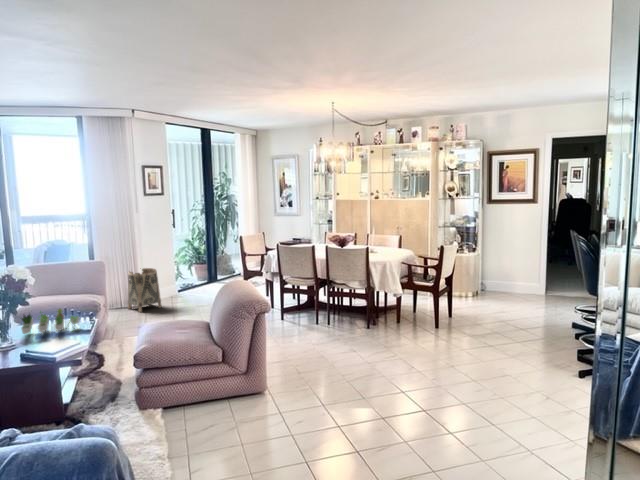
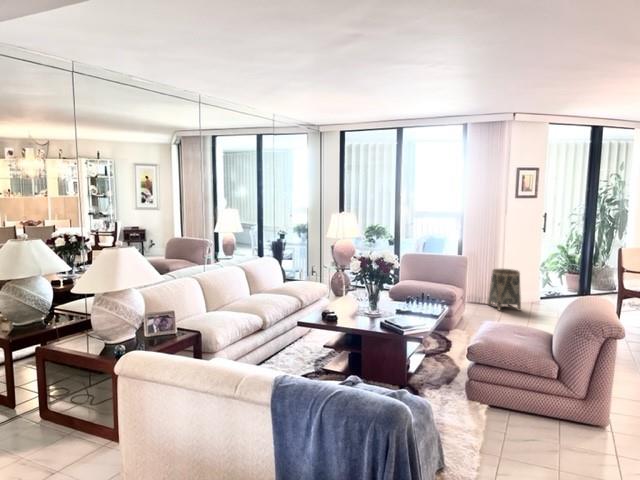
succulent plant: present [21,309,79,334] -> none [387,289,432,314]

